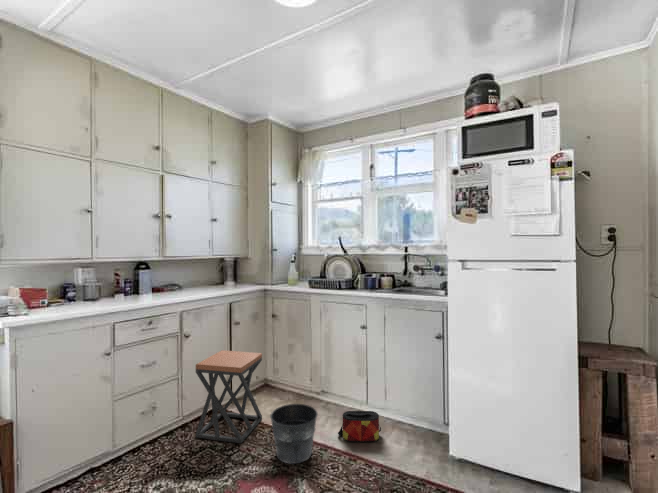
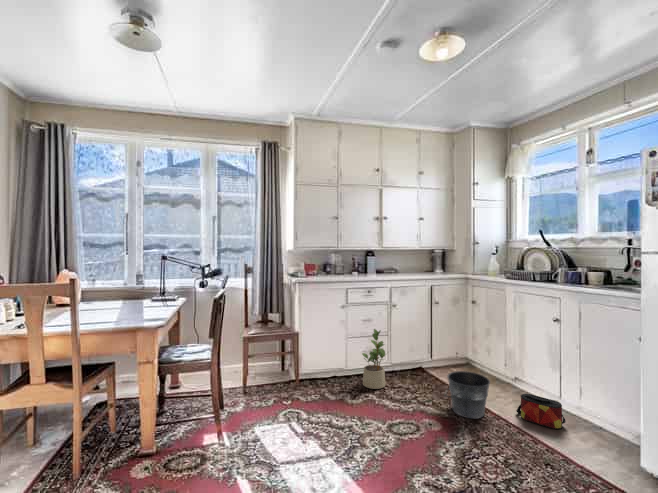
stool: present [196,350,262,443] -> none [398,321,452,393]
potted plant: none [143,377,188,468] -> present [362,329,385,389]

